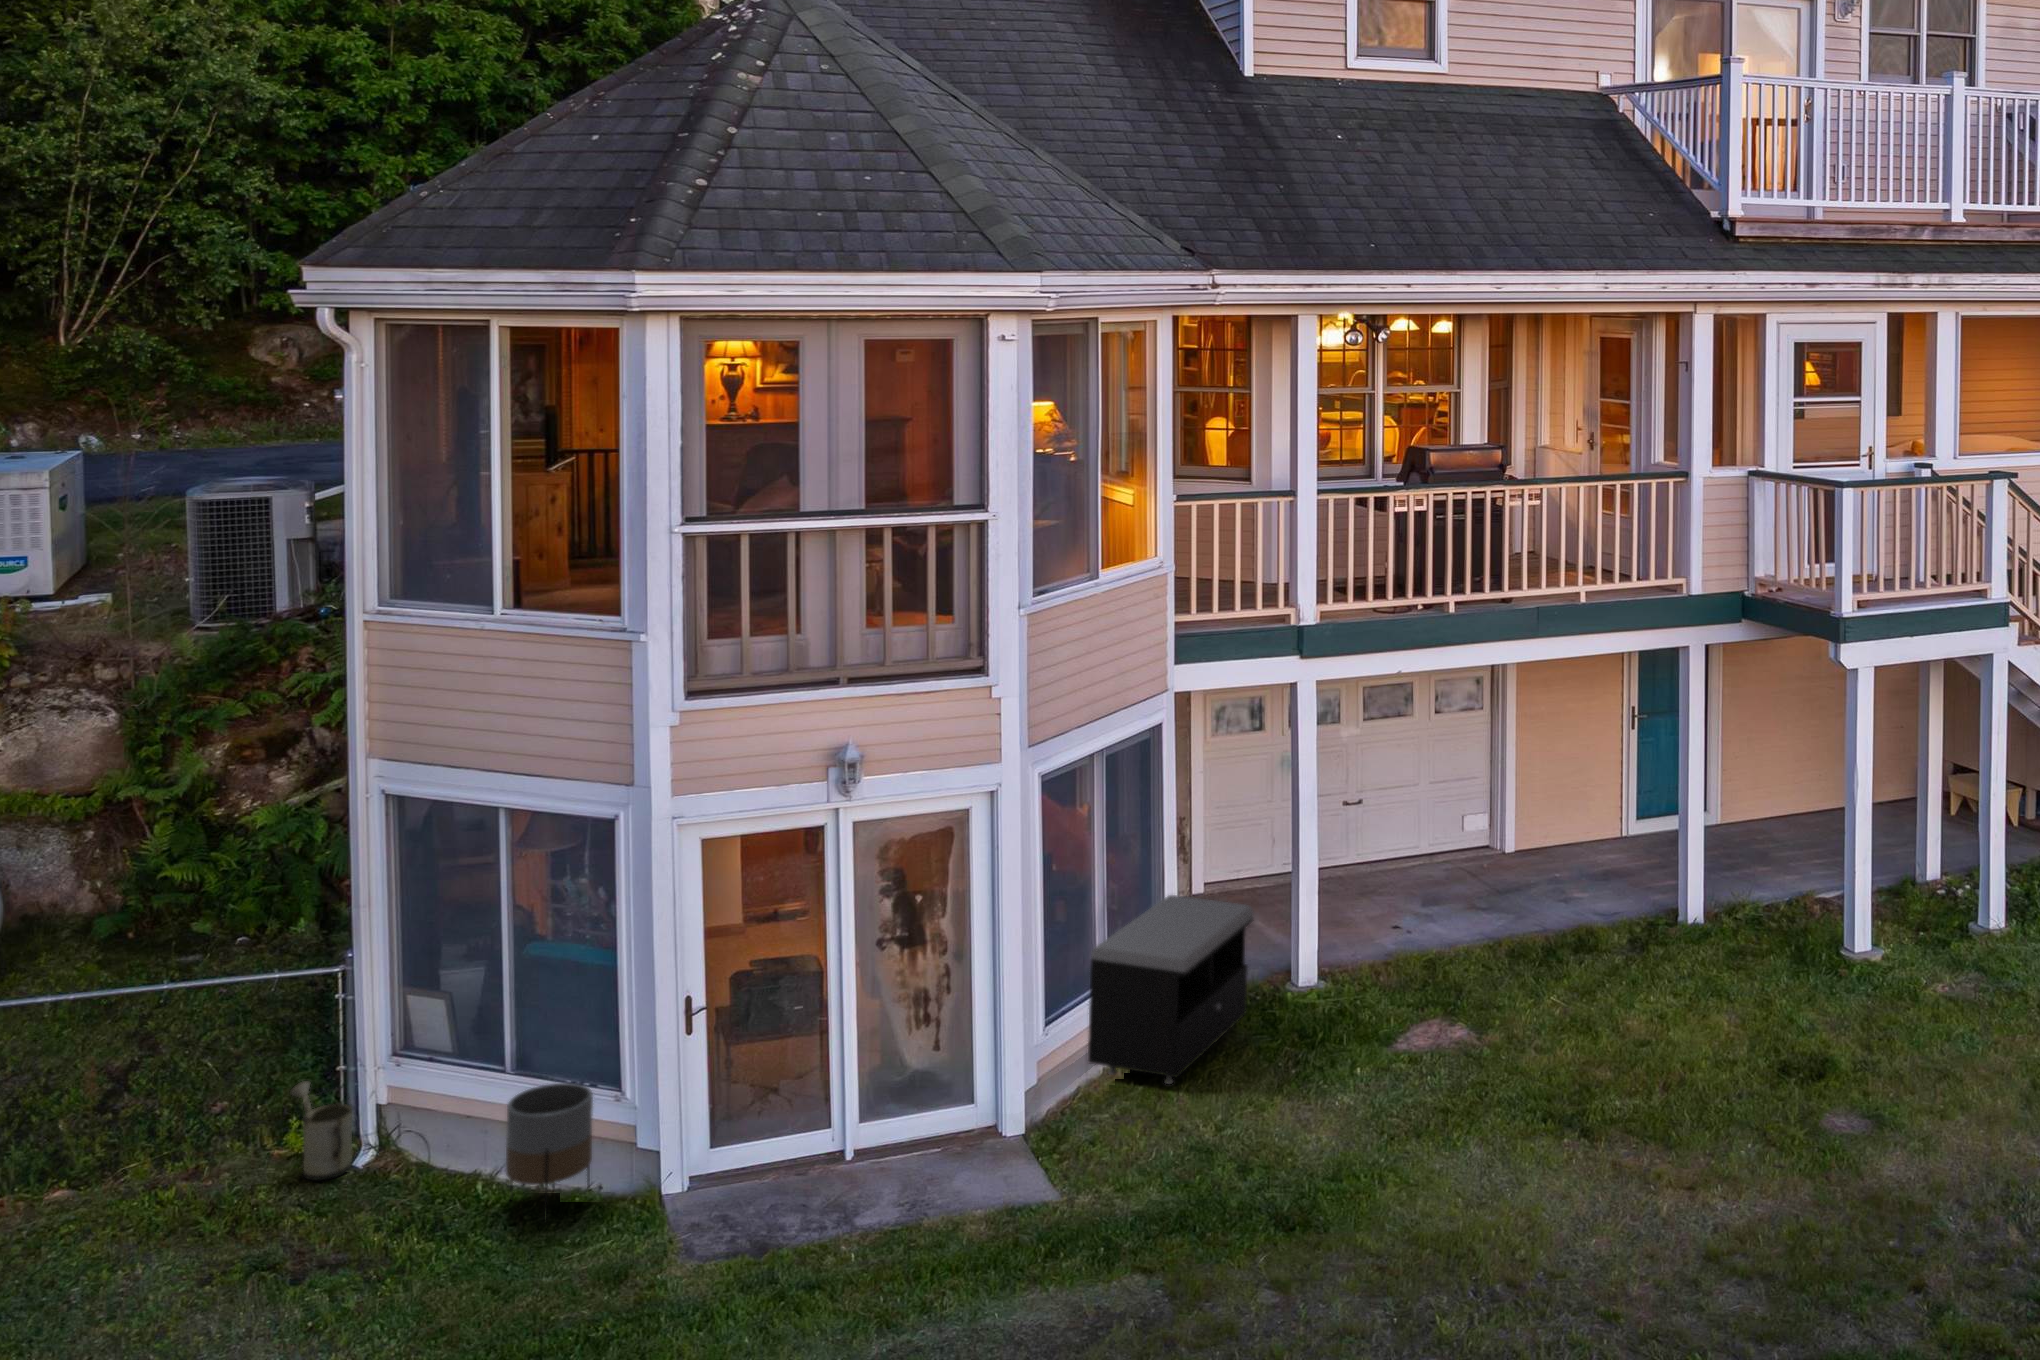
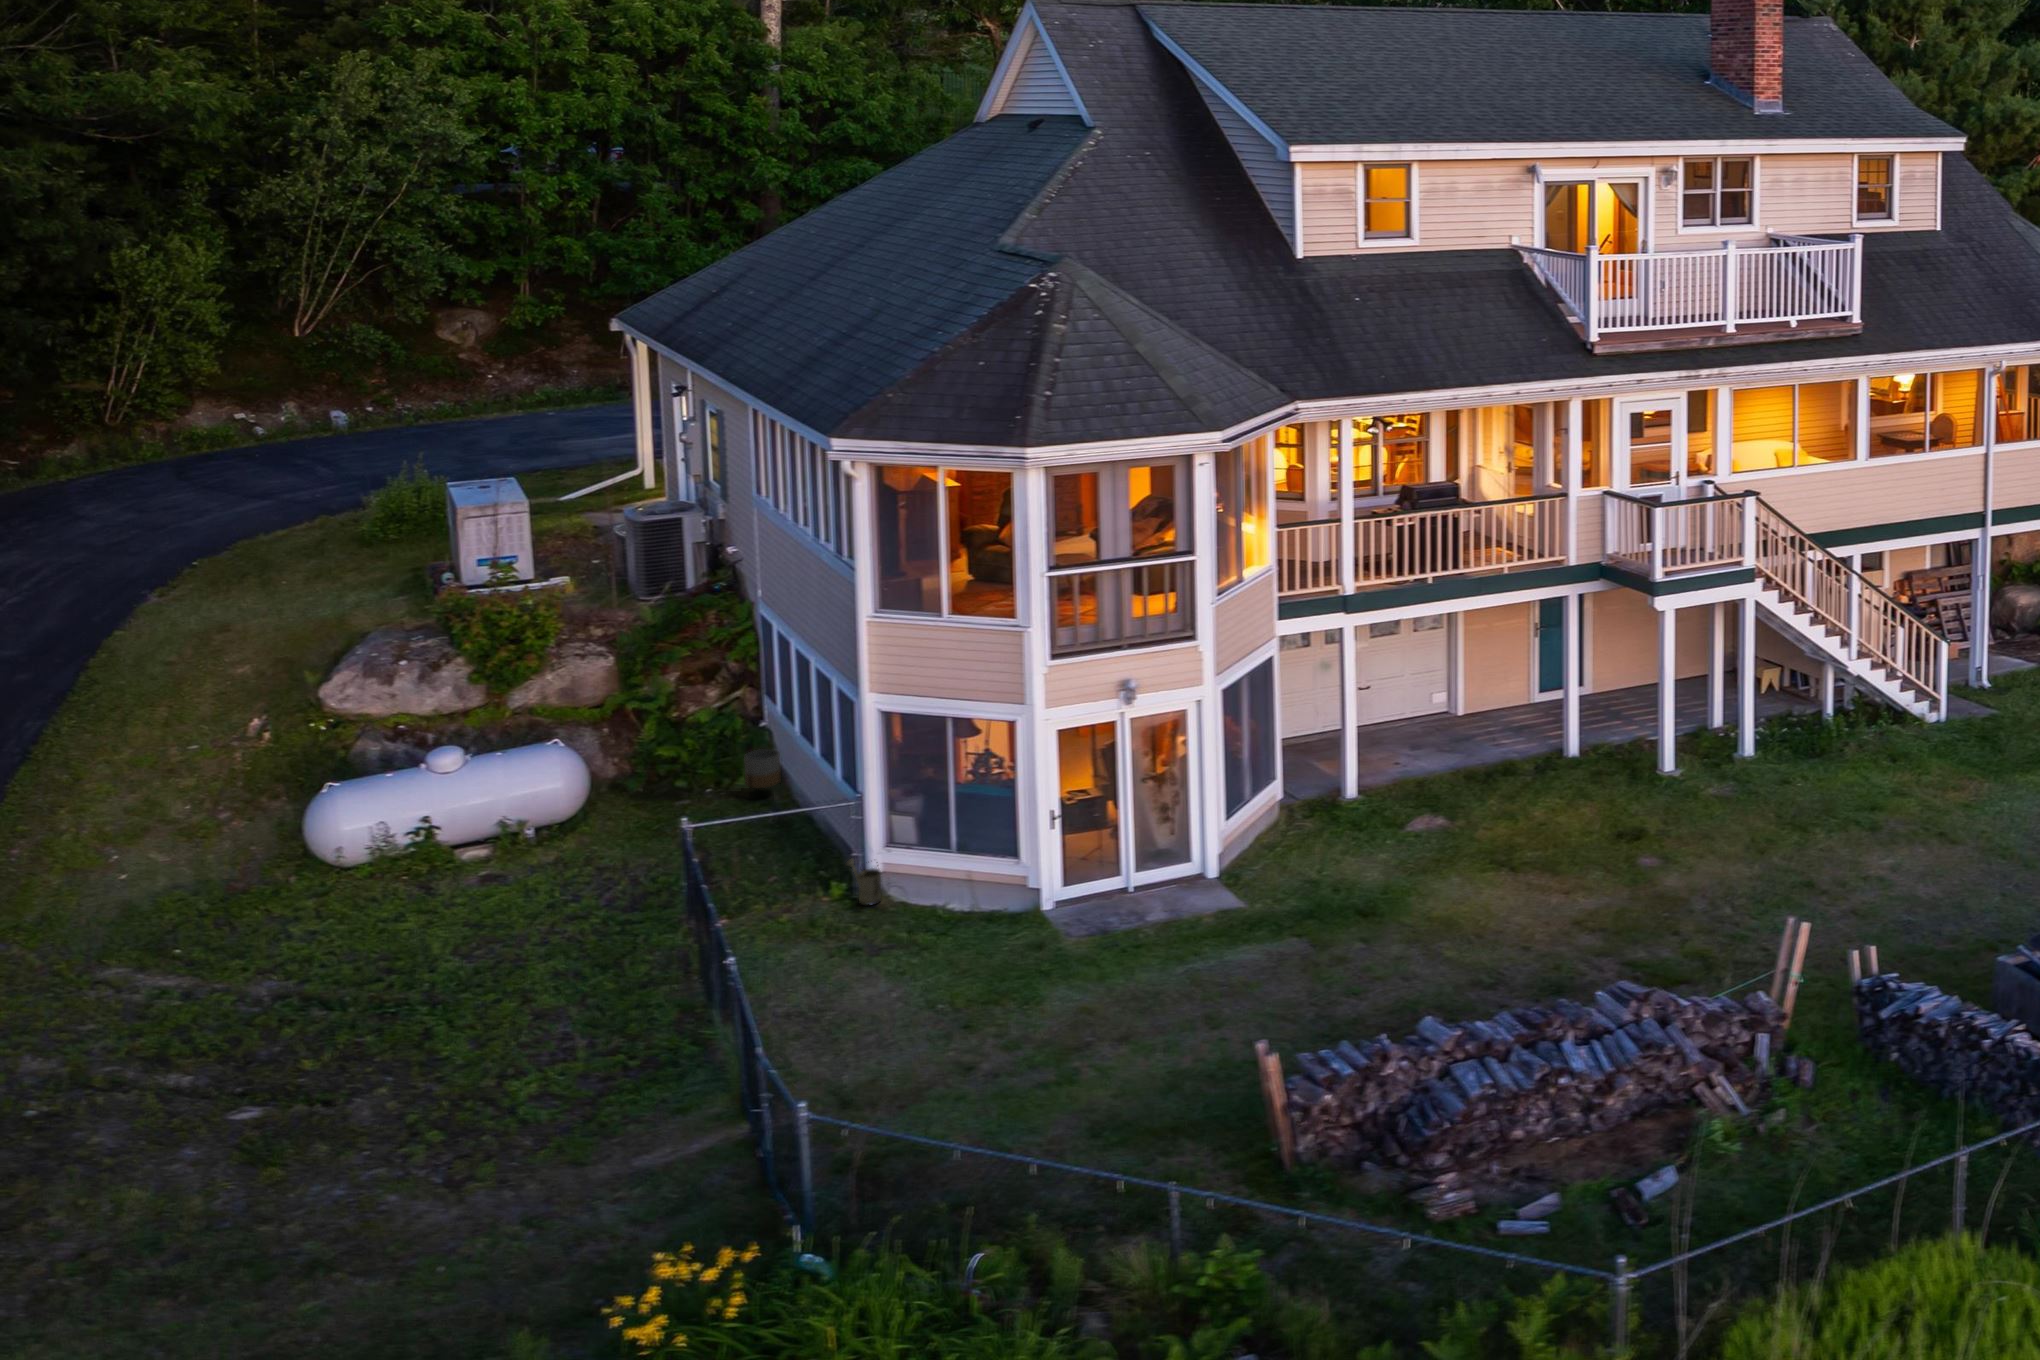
storage bench: present [1088,895,1254,1084] -> none [1243,751,1326,850]
planter: present [506,1083,593,1221] -> present [745,749,782,788]

